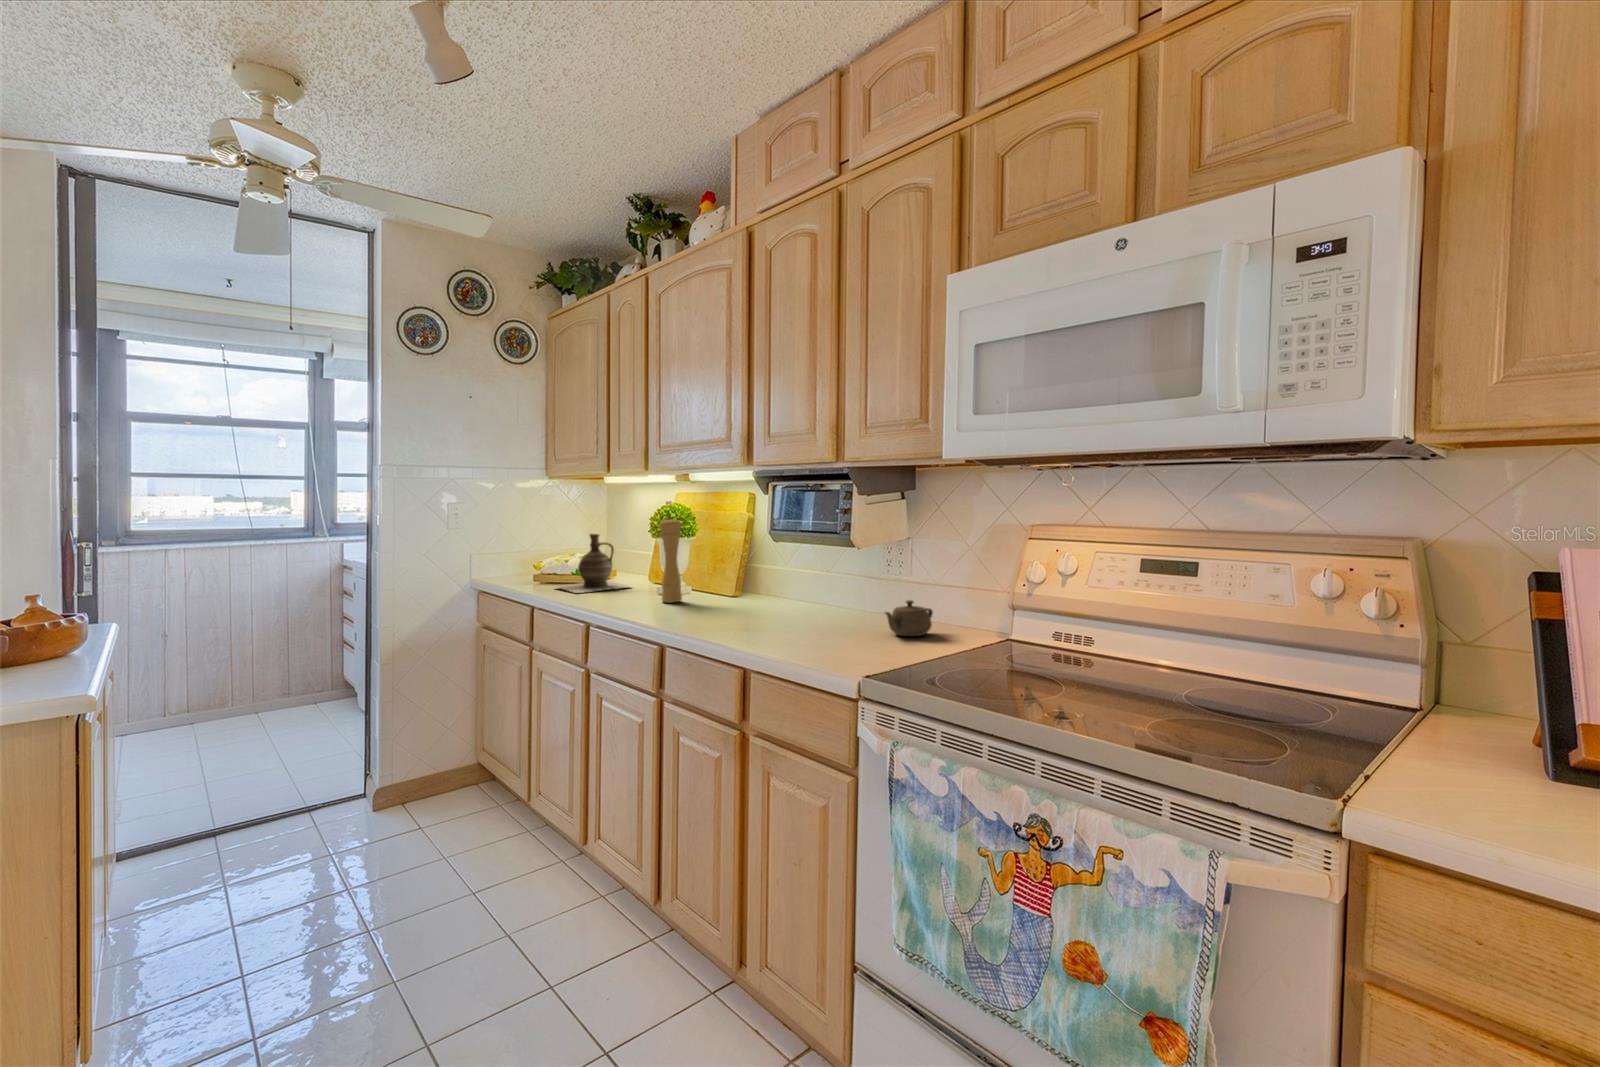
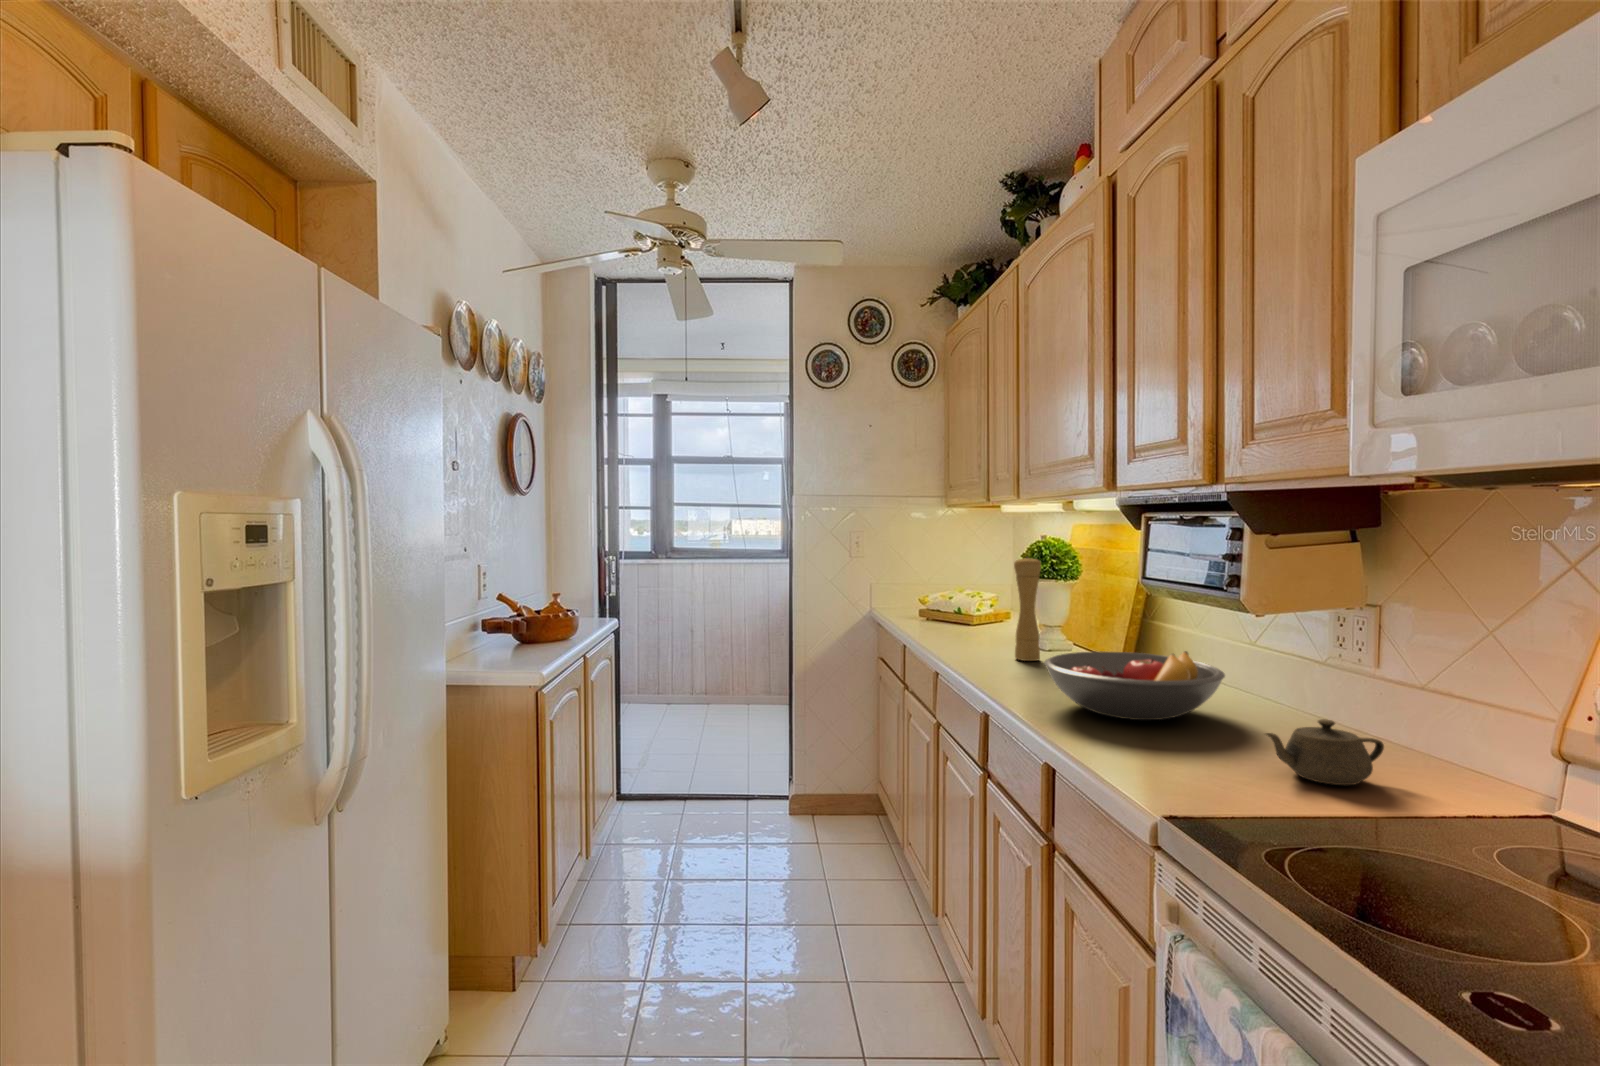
ceramic jug: present [556,534,629,593] -> none [927,568,1009,635]
fruit bowl: none [722,576,838,624] -> present [1044,651,1225,720]

